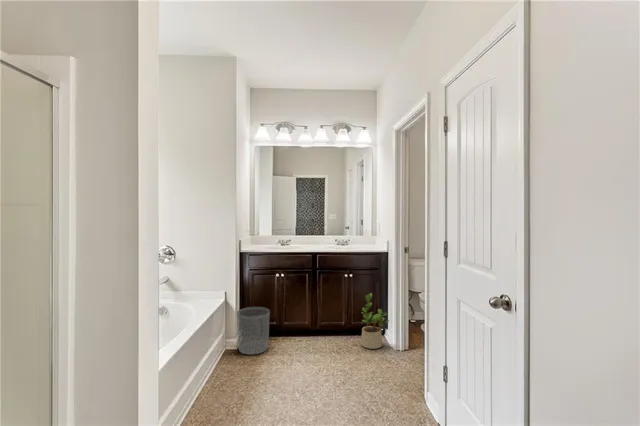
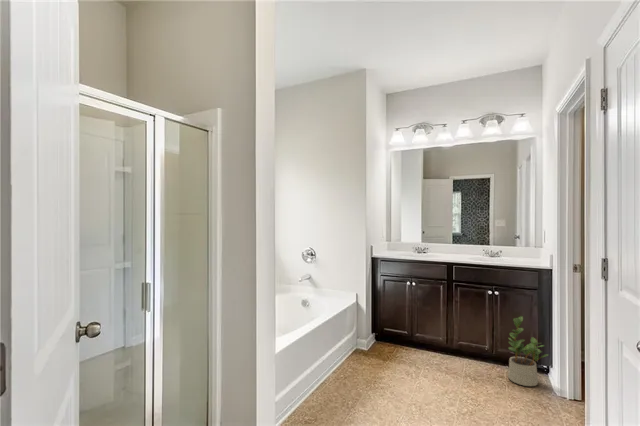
waste bin: present [237,307,270,355] -> none [366,312,399,360]

